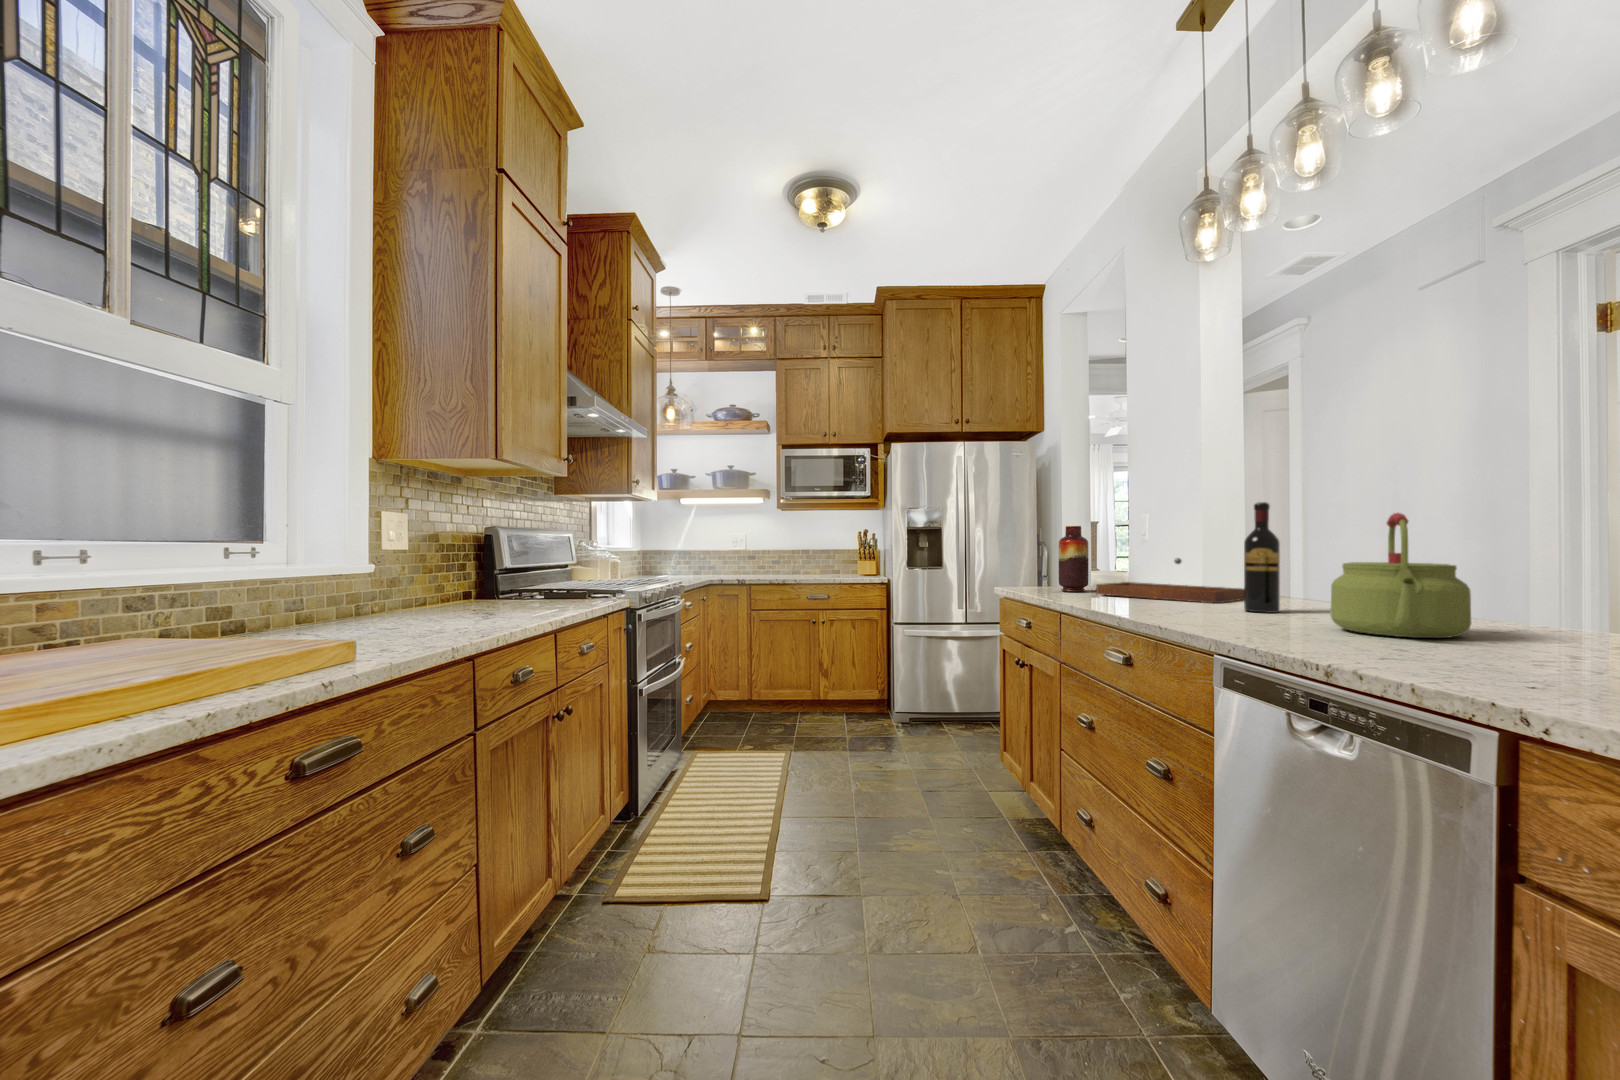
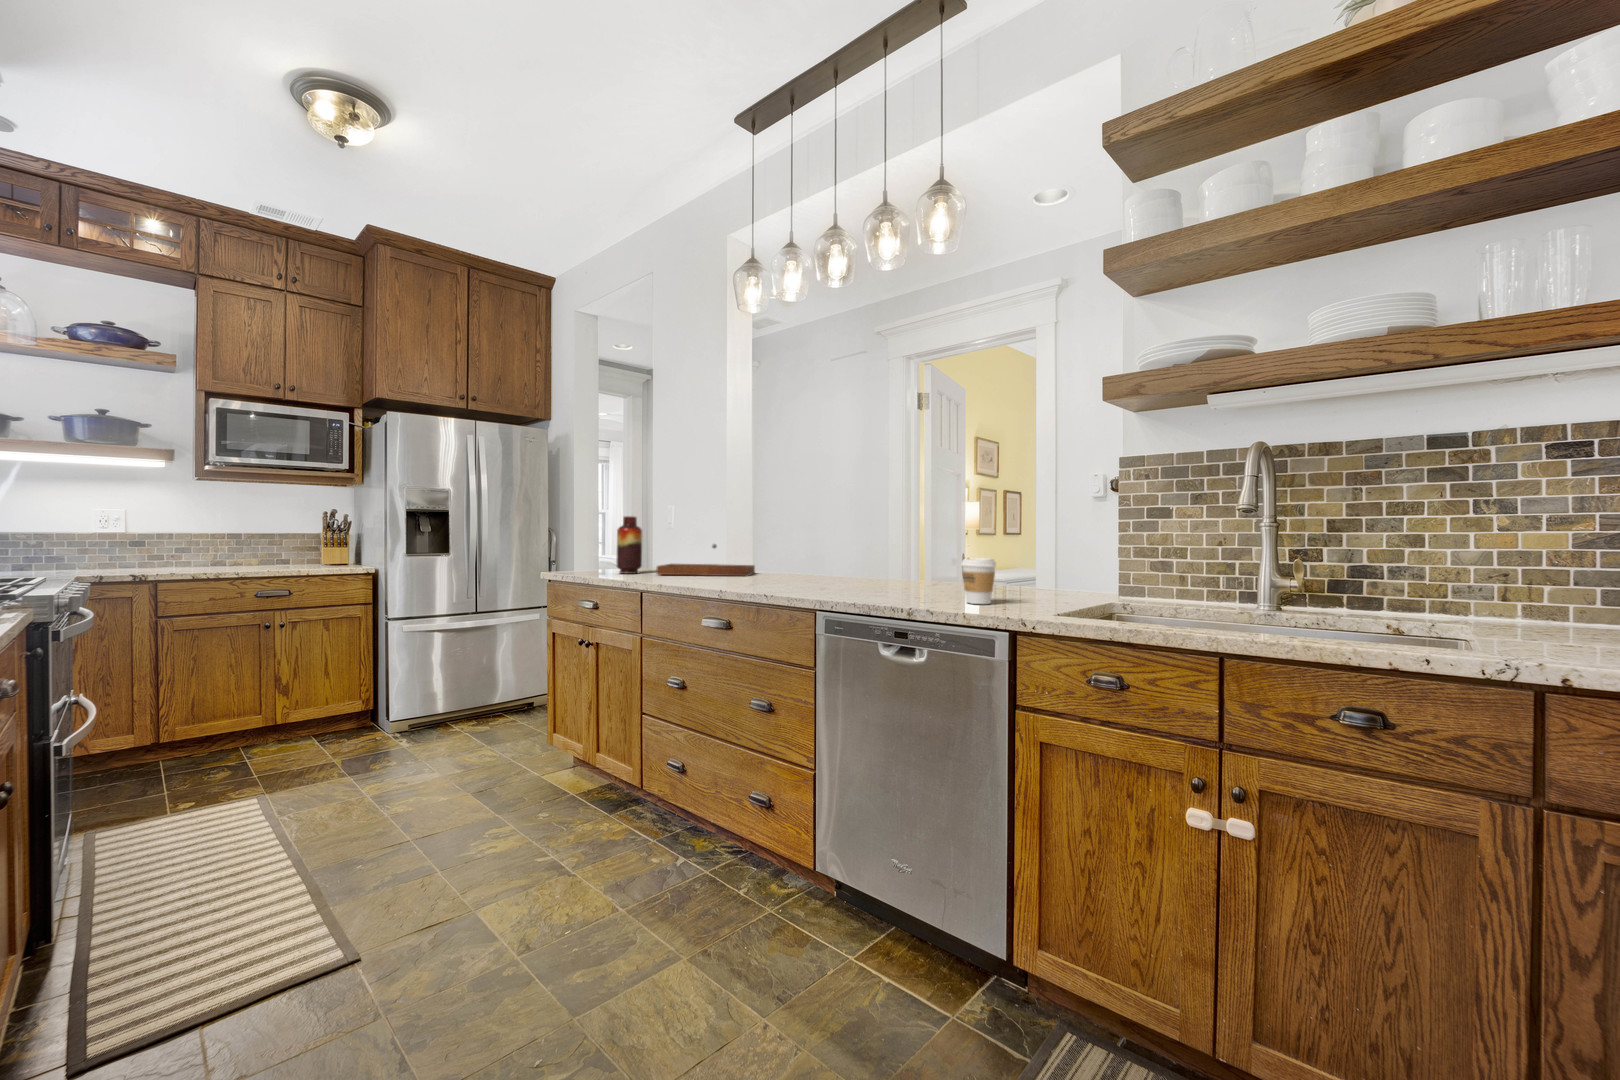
wine bottle: present [1244,502,1280,613] -> none [777,504,798,580]
kettle: present [1331,513,1471,638] -> none [847,515,909,588]
coffee cup: none [1471,592,1565,681] -> present [961,558,996,604]

